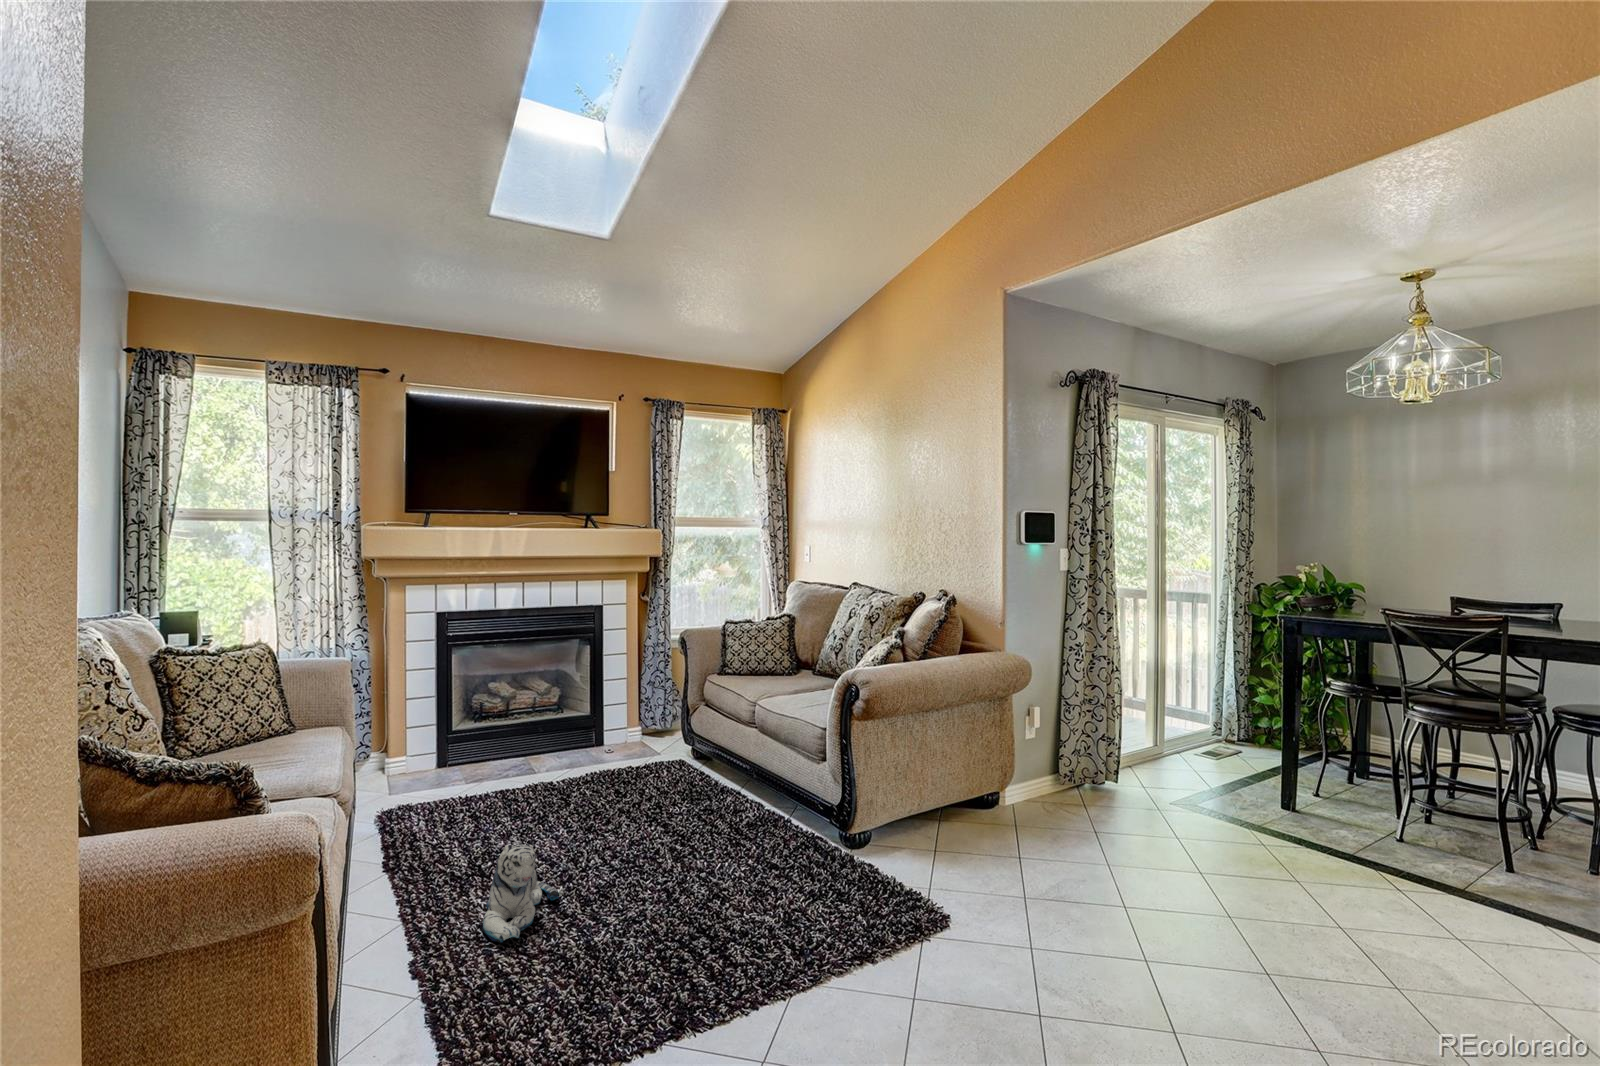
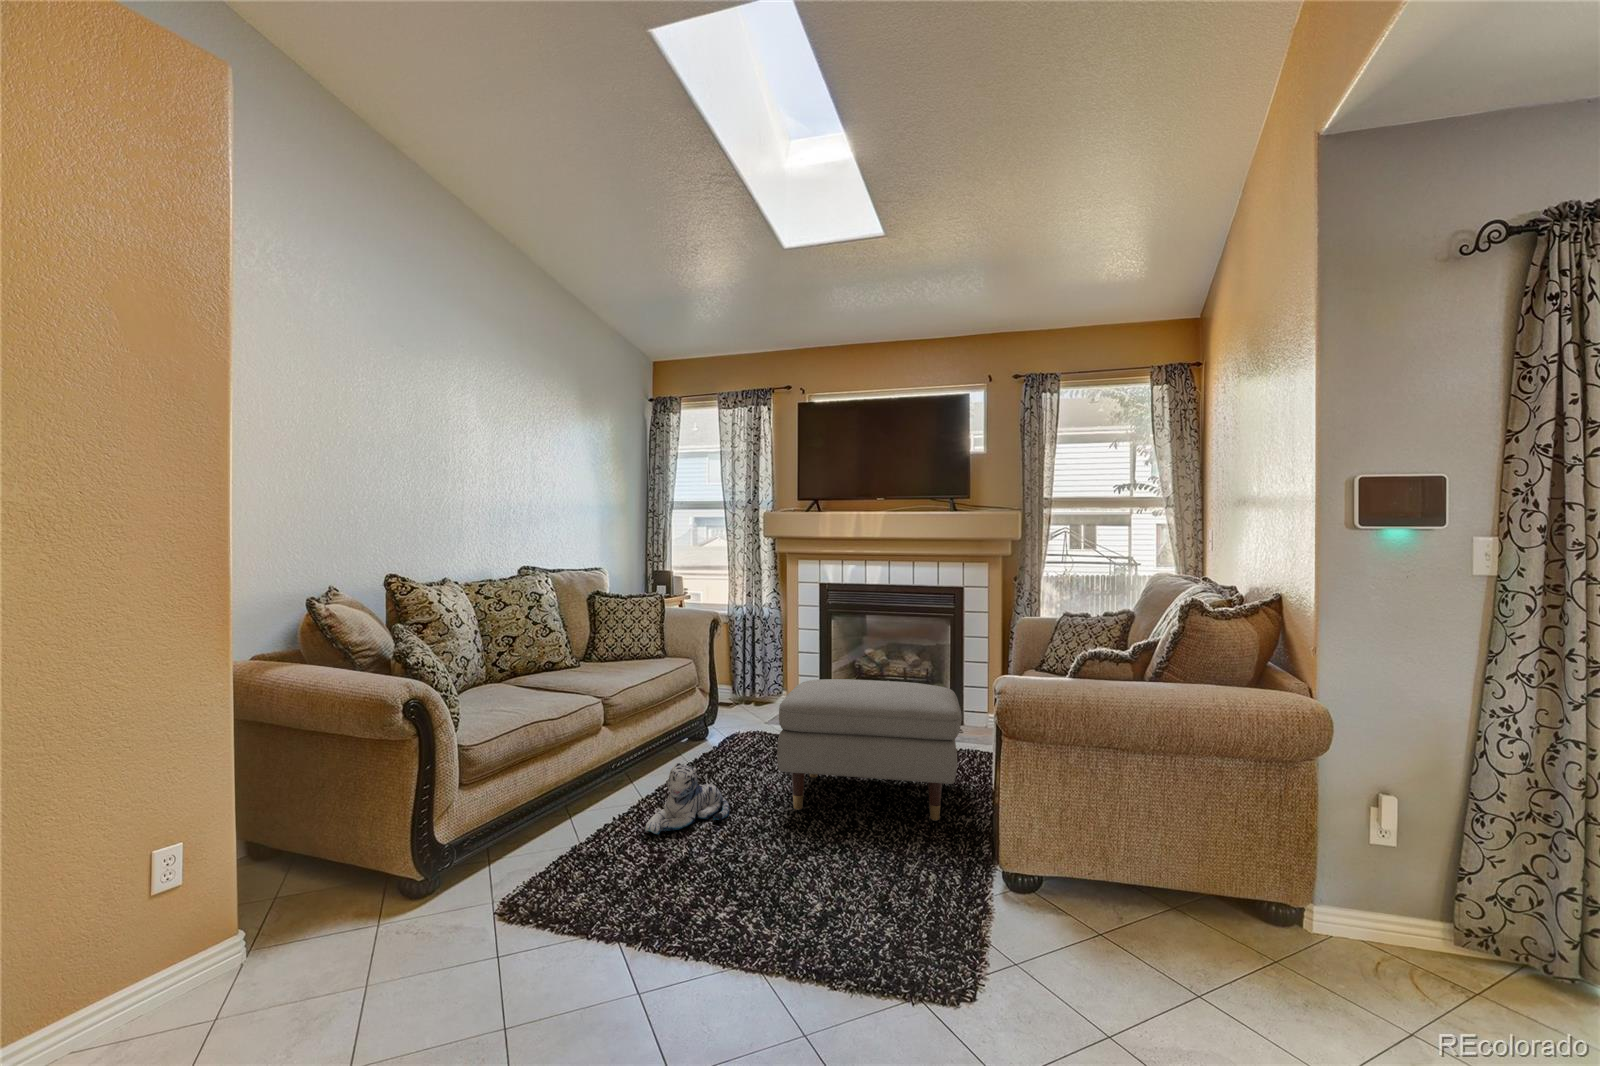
ottoman: none [545,702,762,861] -> present [777,679,962,821]

